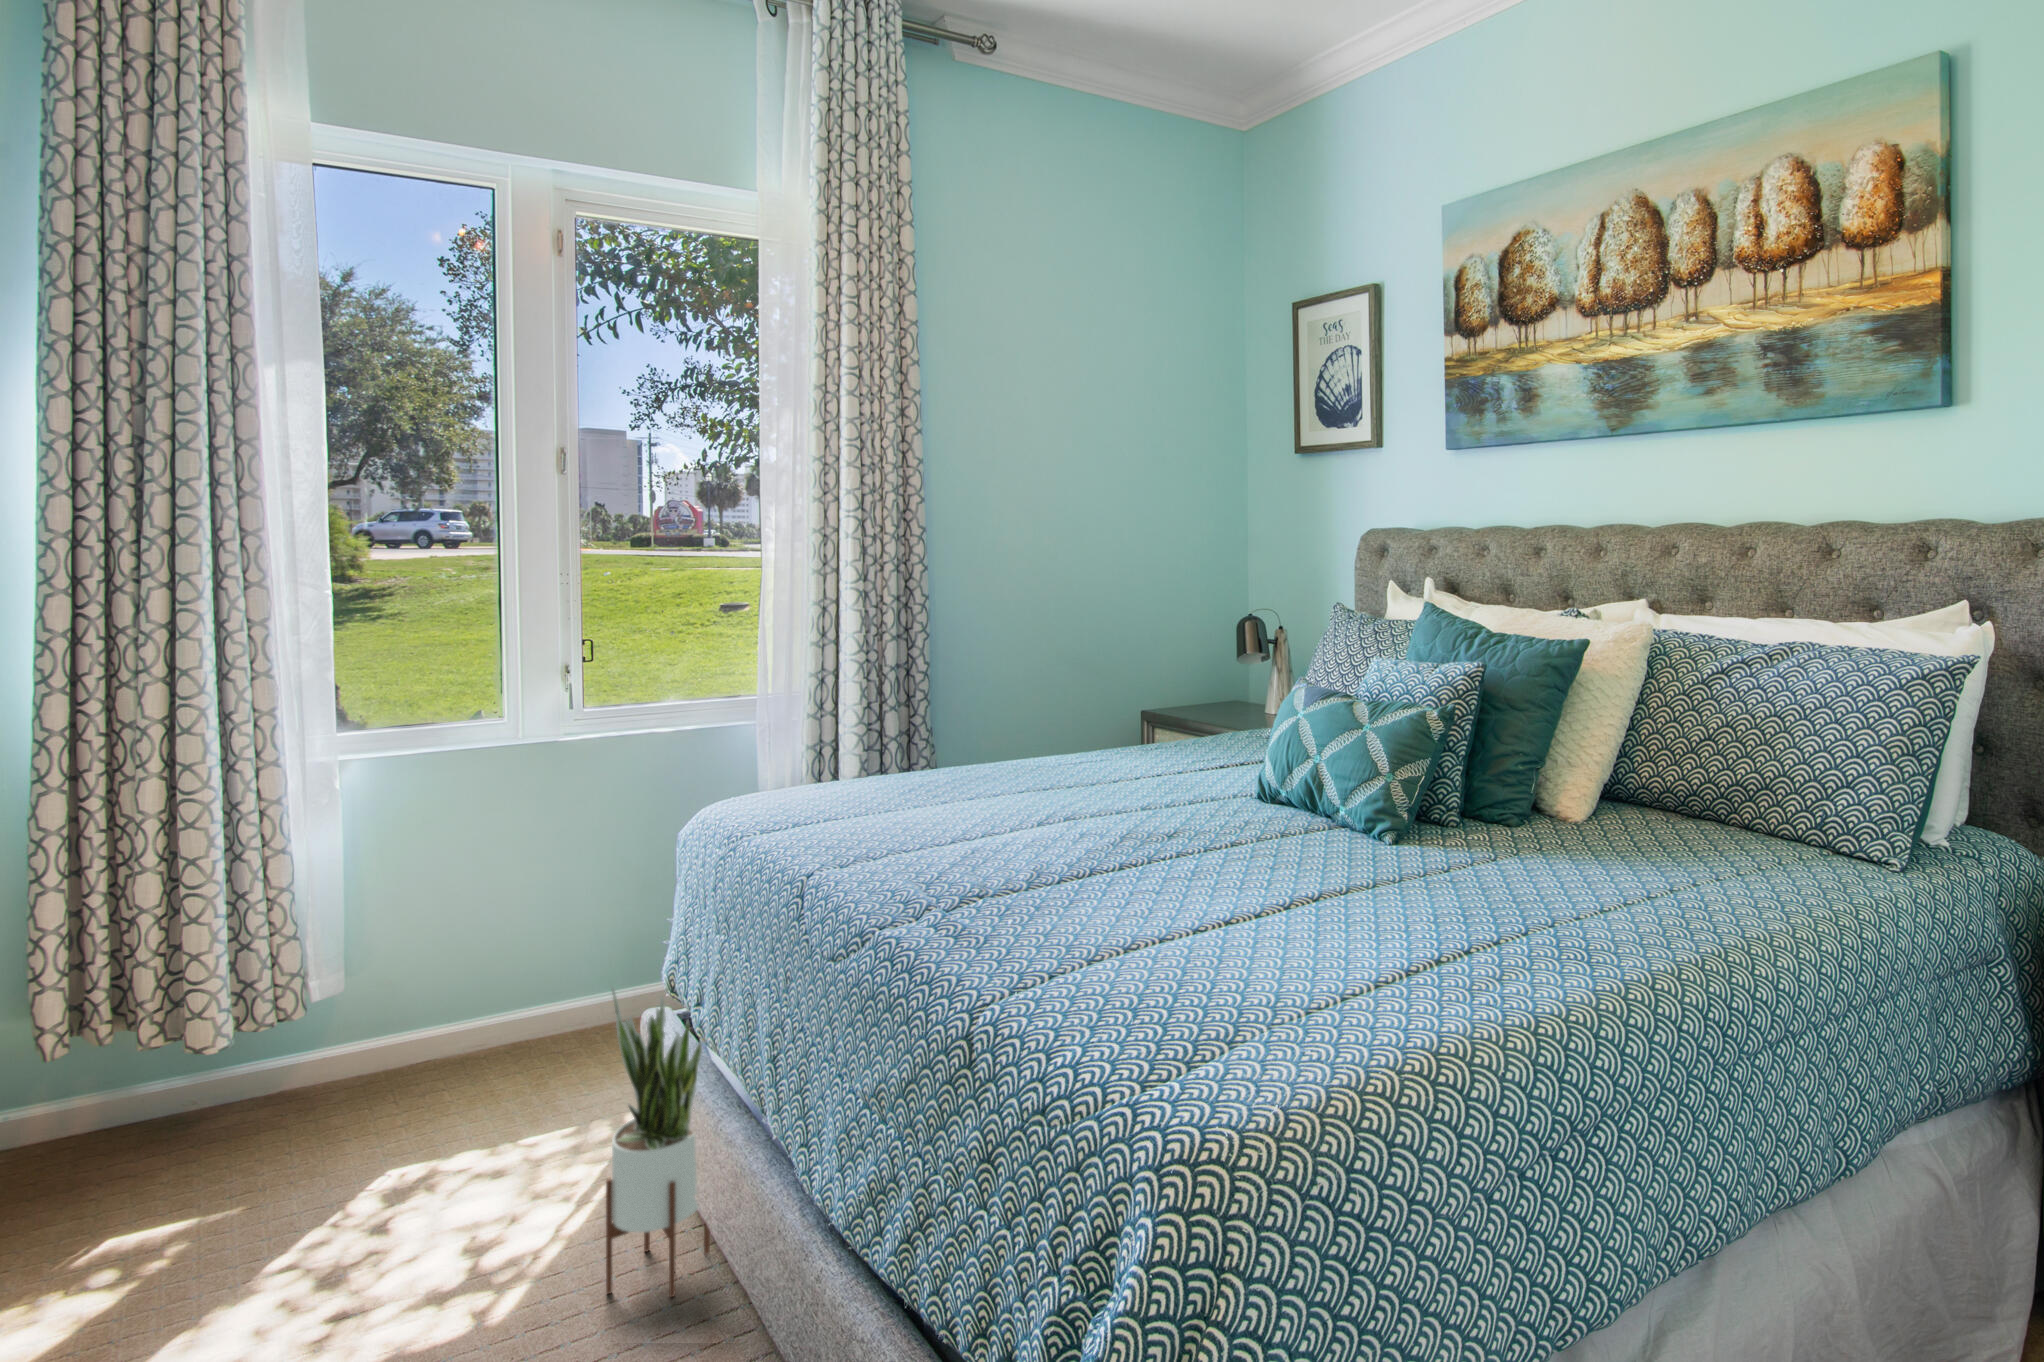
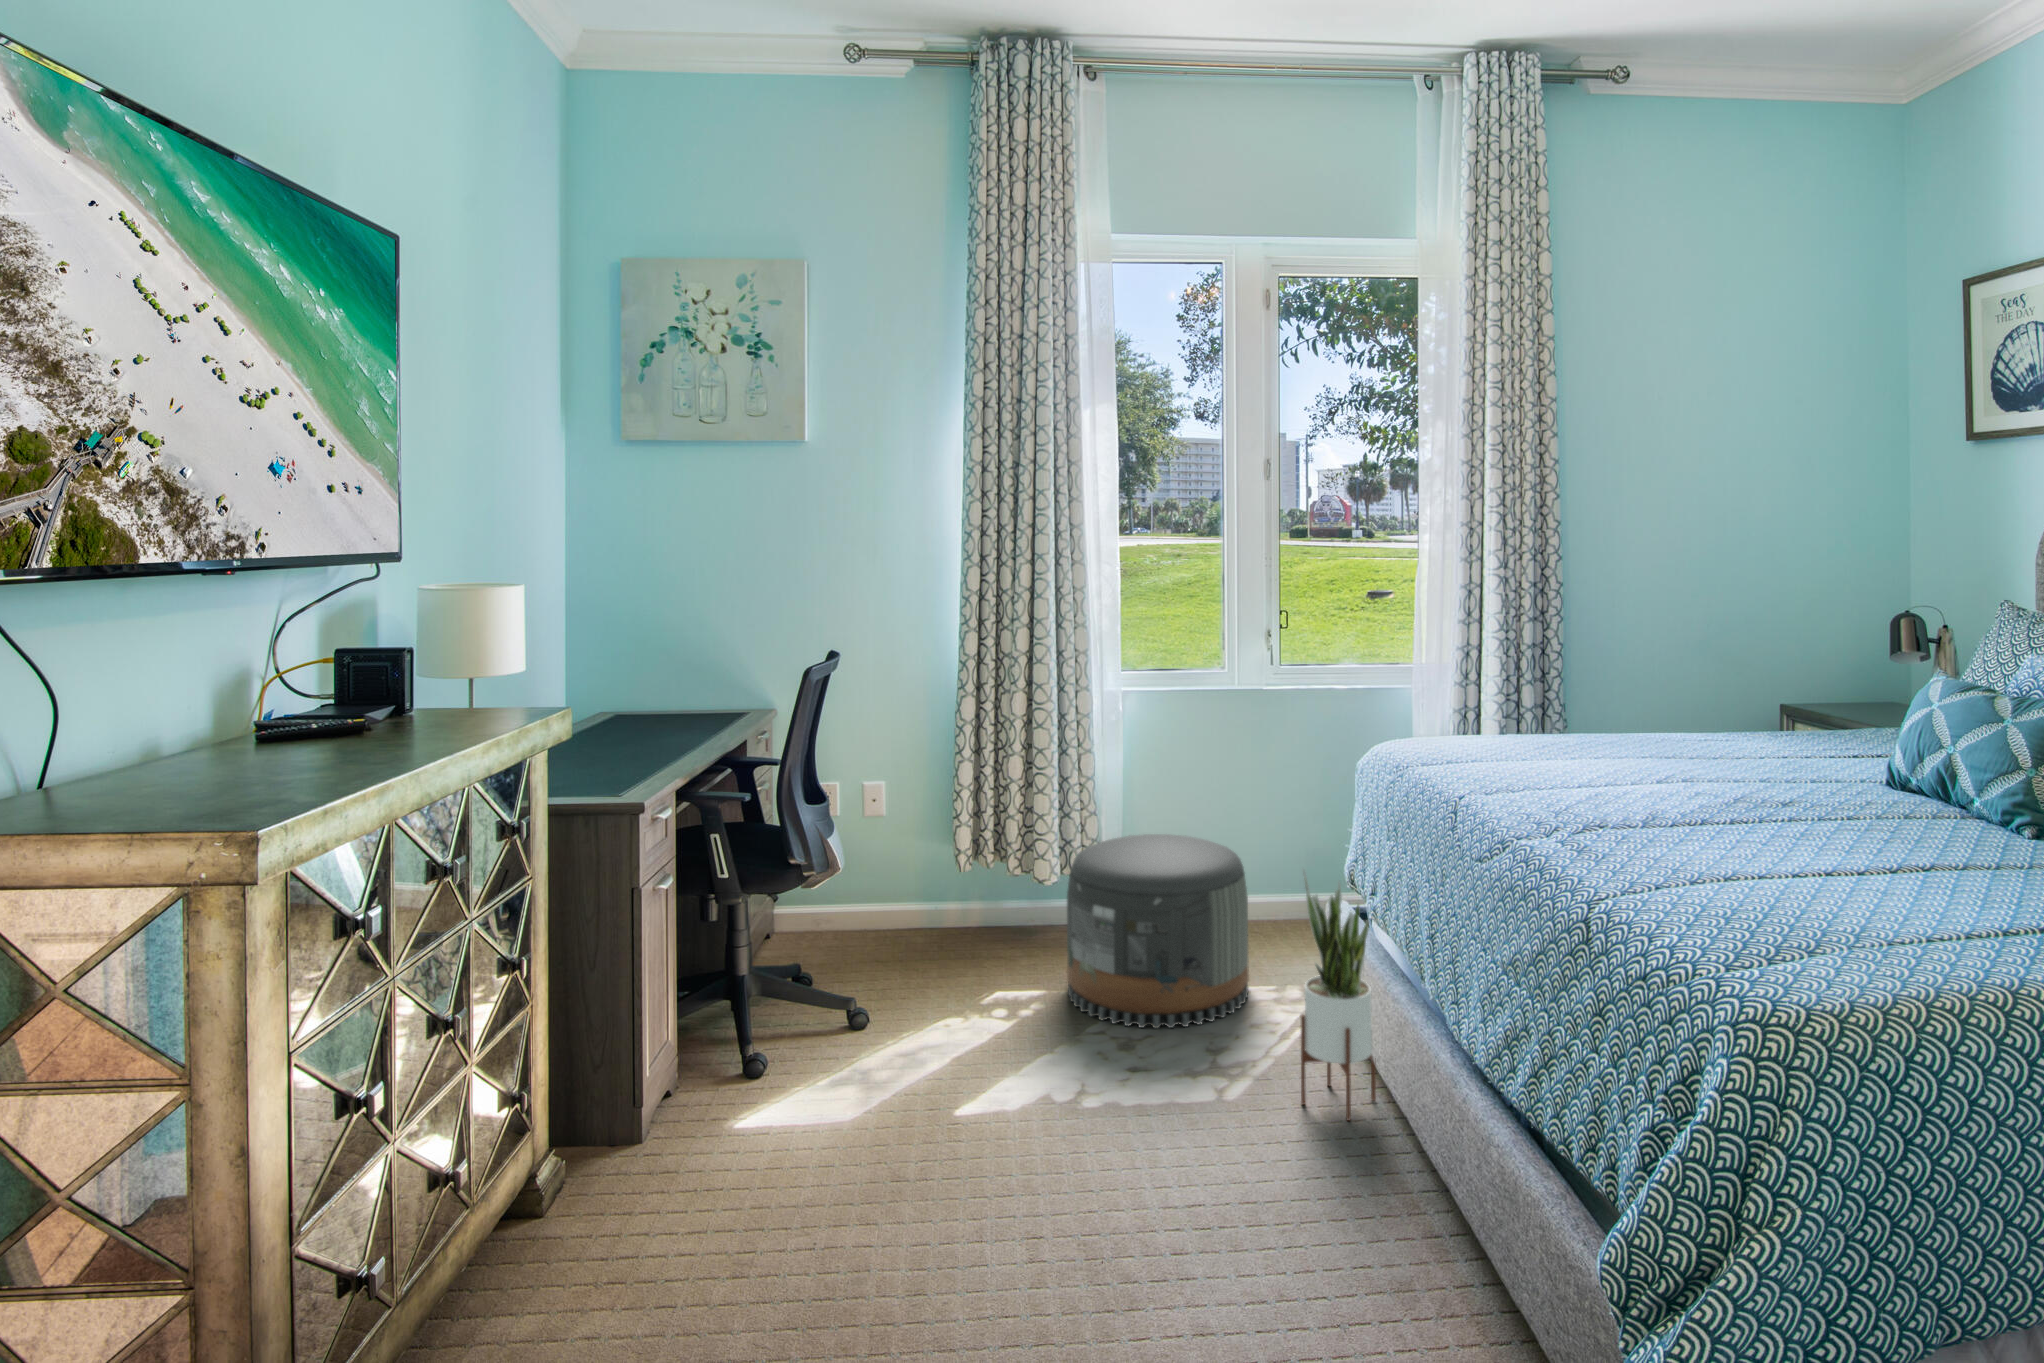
pouf: none [224,950,536,1254] -> present [1067,834,1249,1028]

